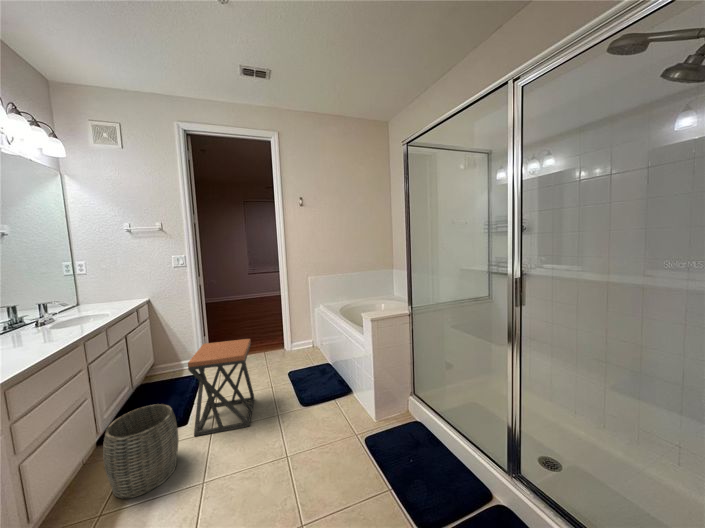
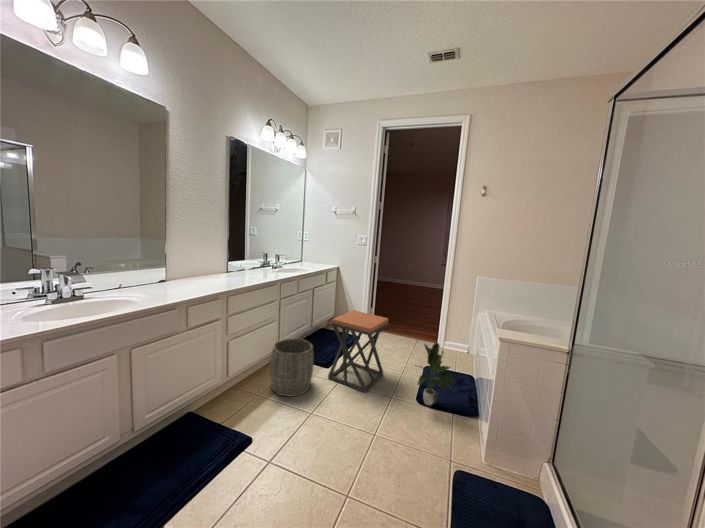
potted plant: none [294,344,334,404] -> present [417,343,455,406]

